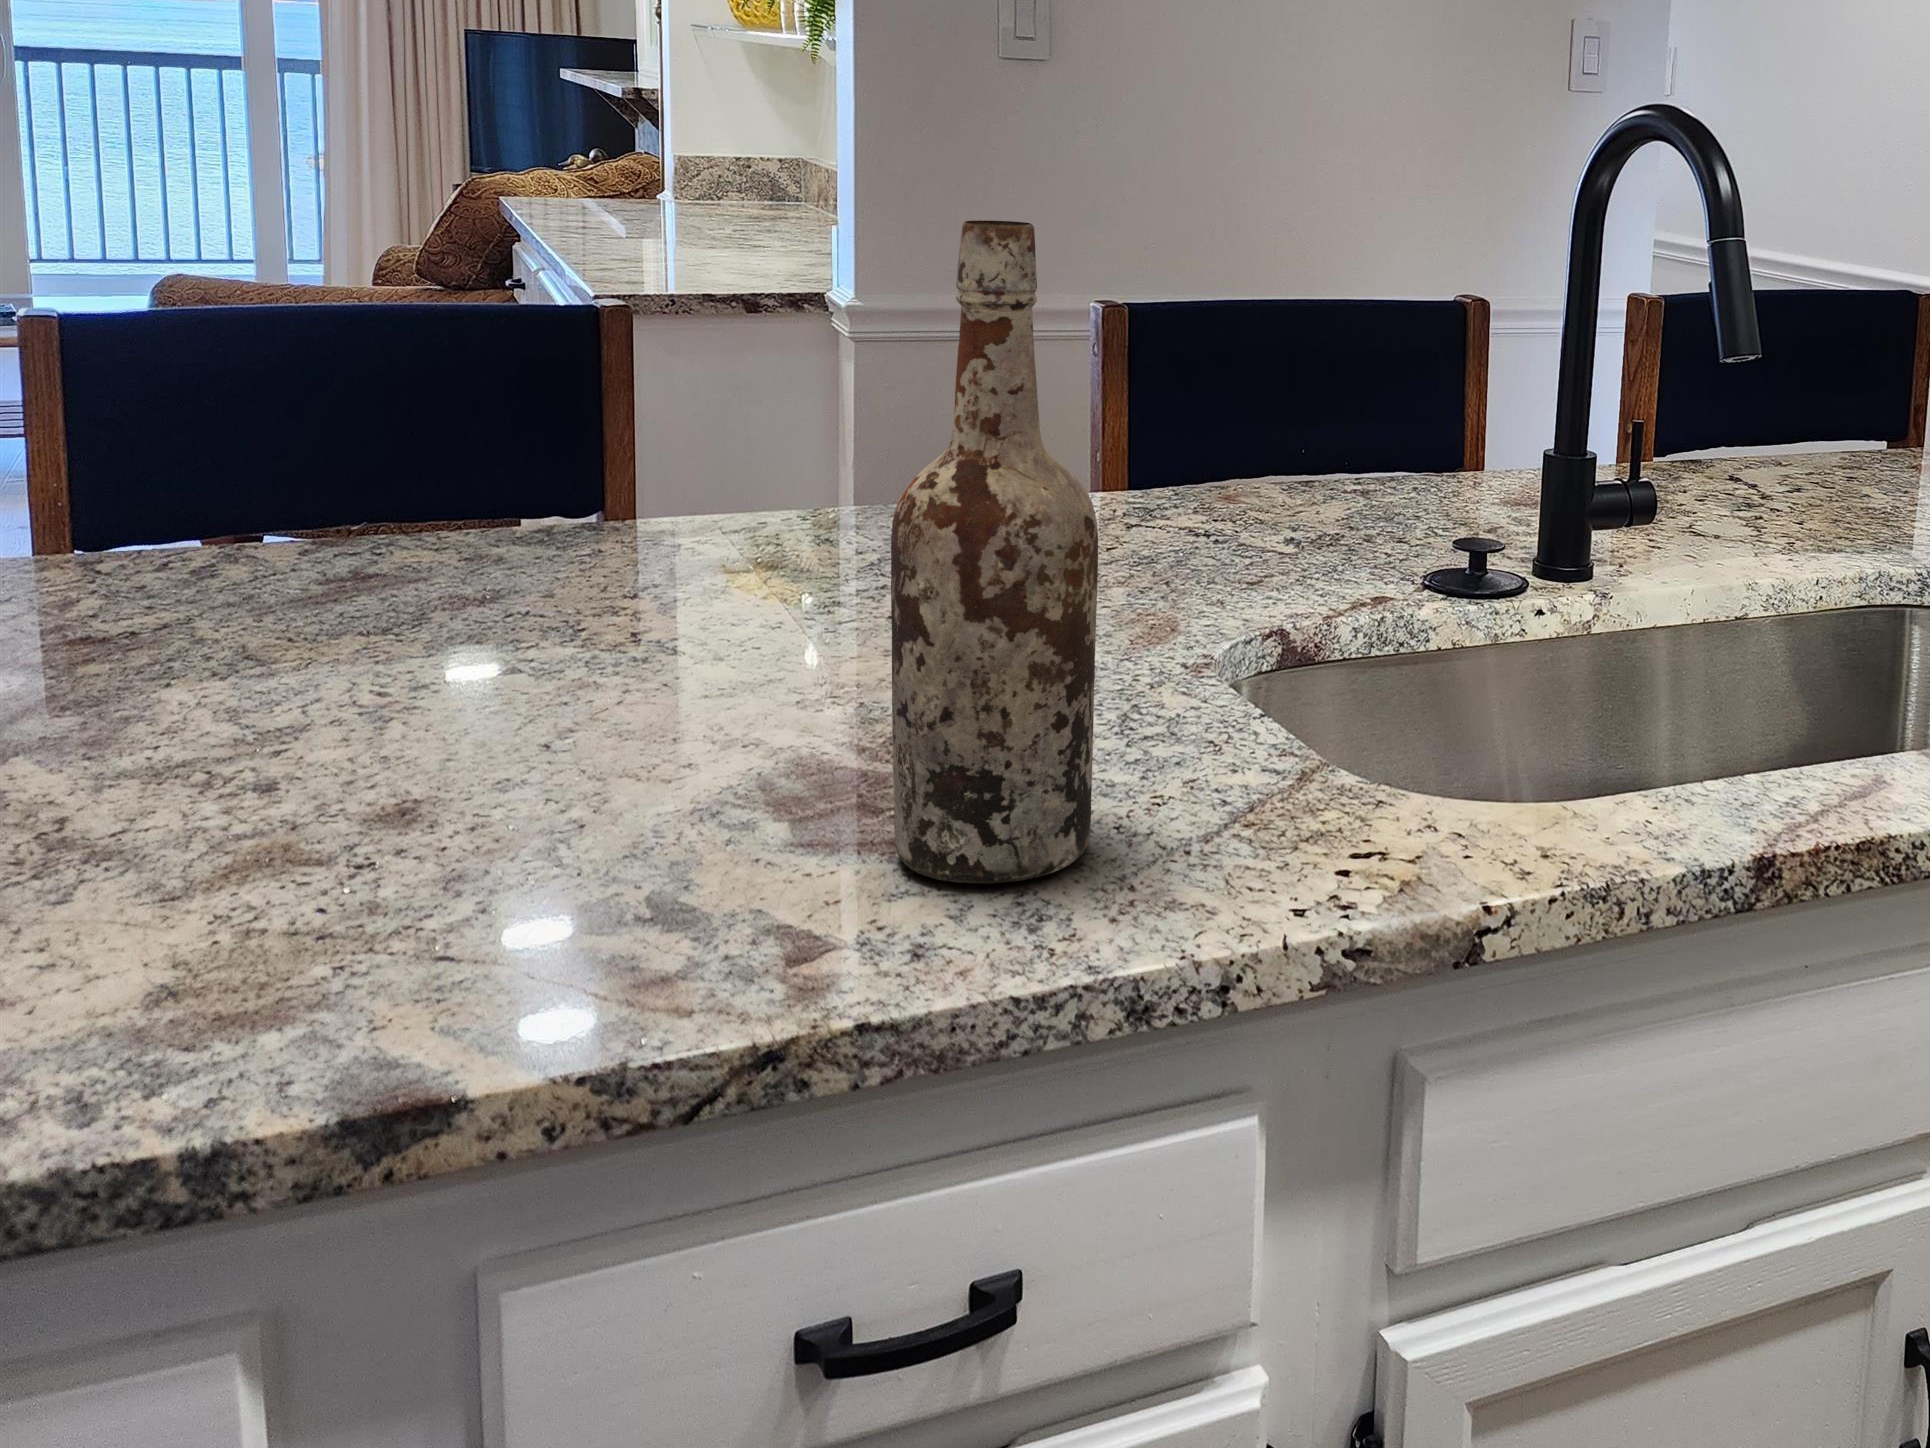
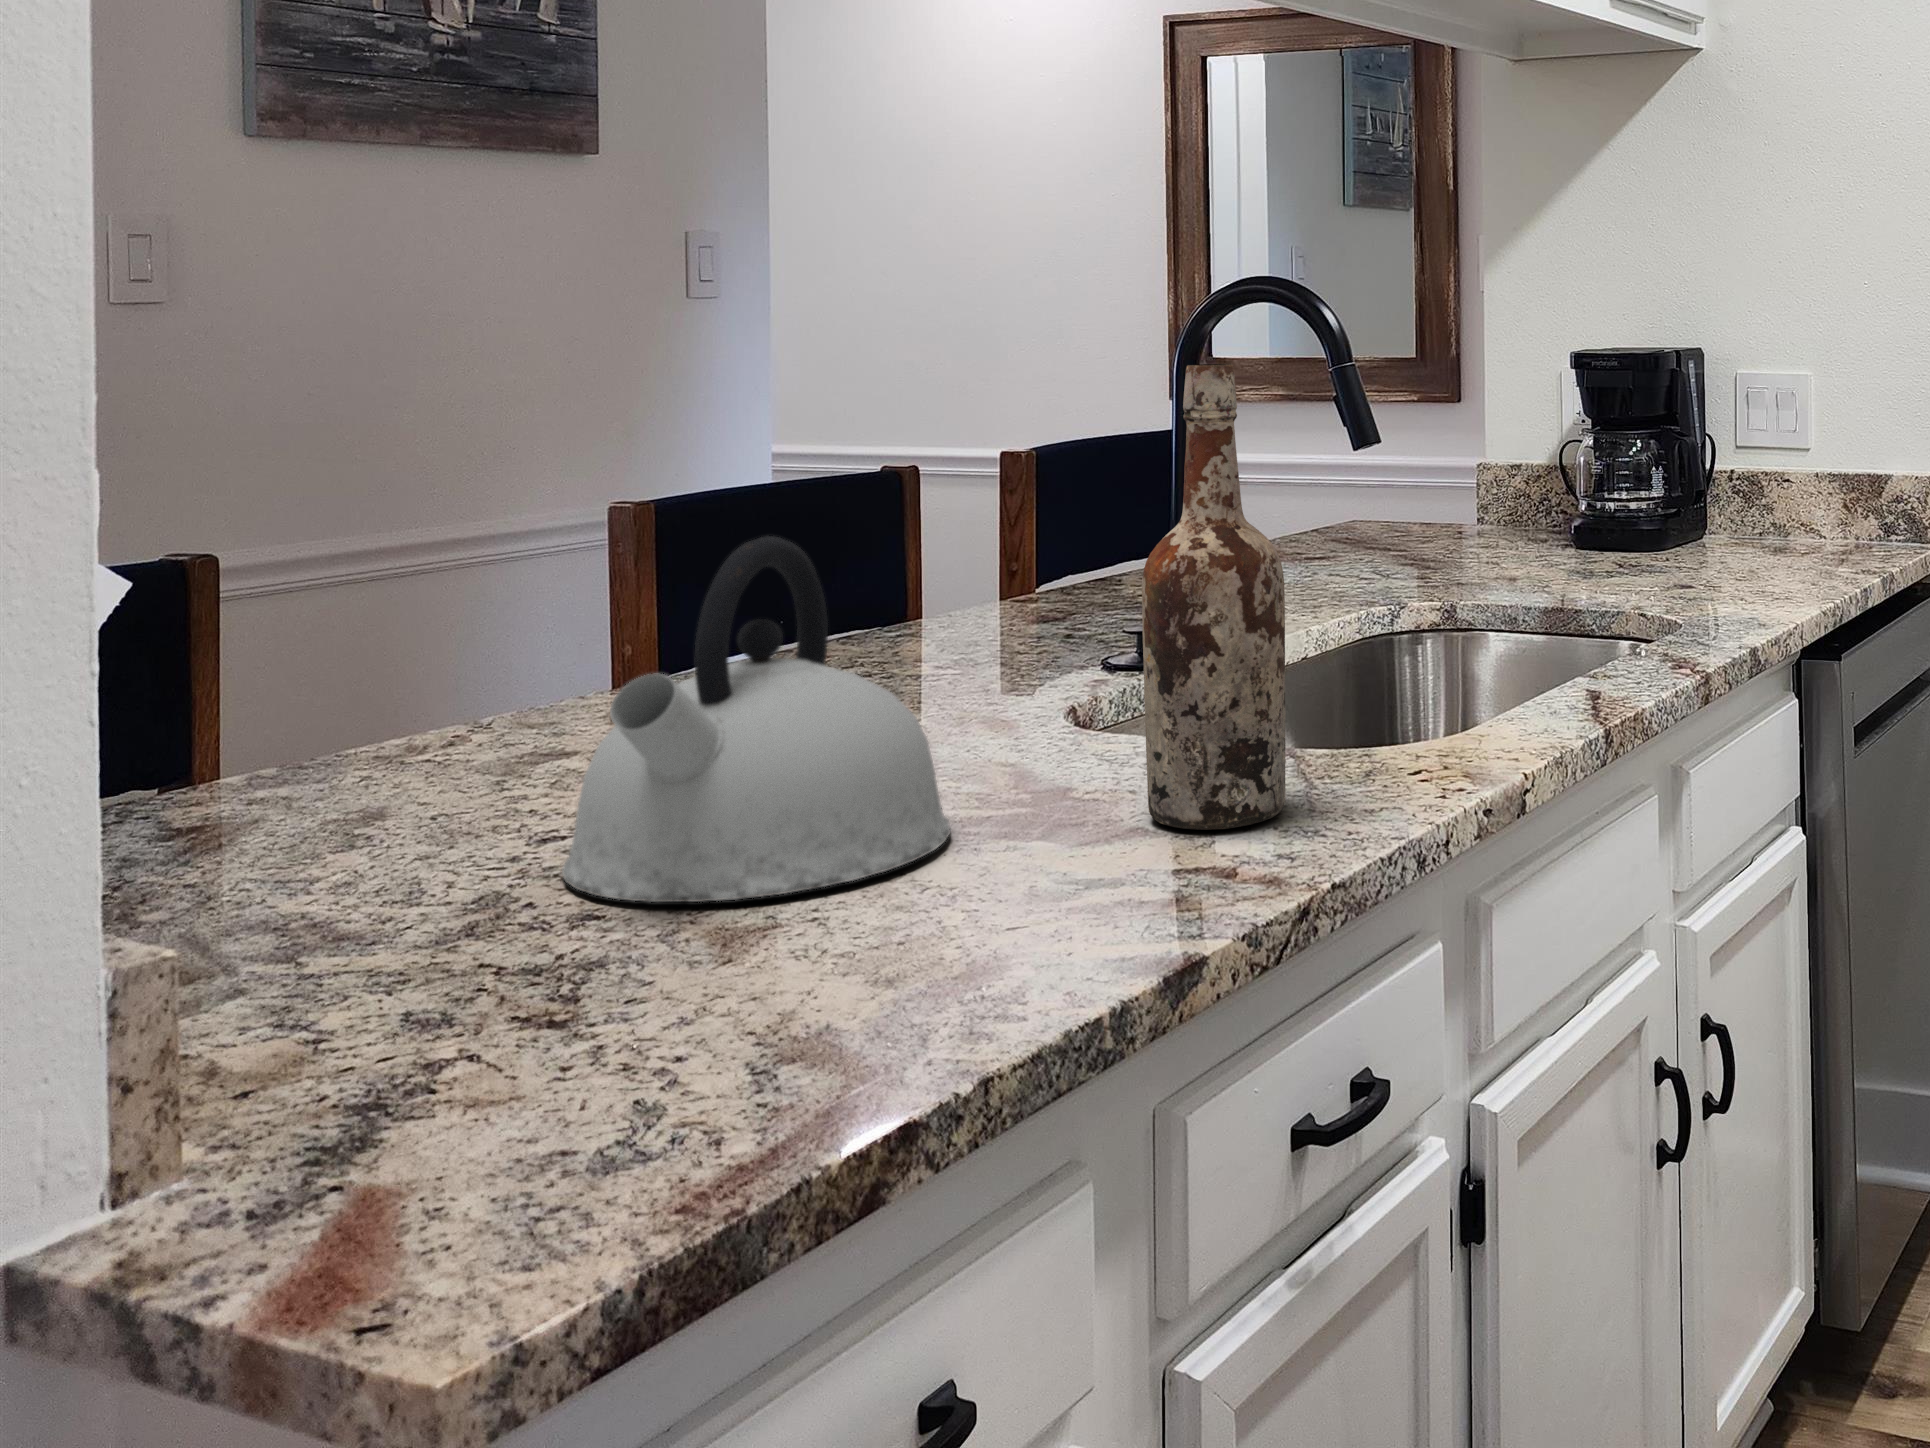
kettle: none [227,384,769,827] -> present [562,536,951,902]

